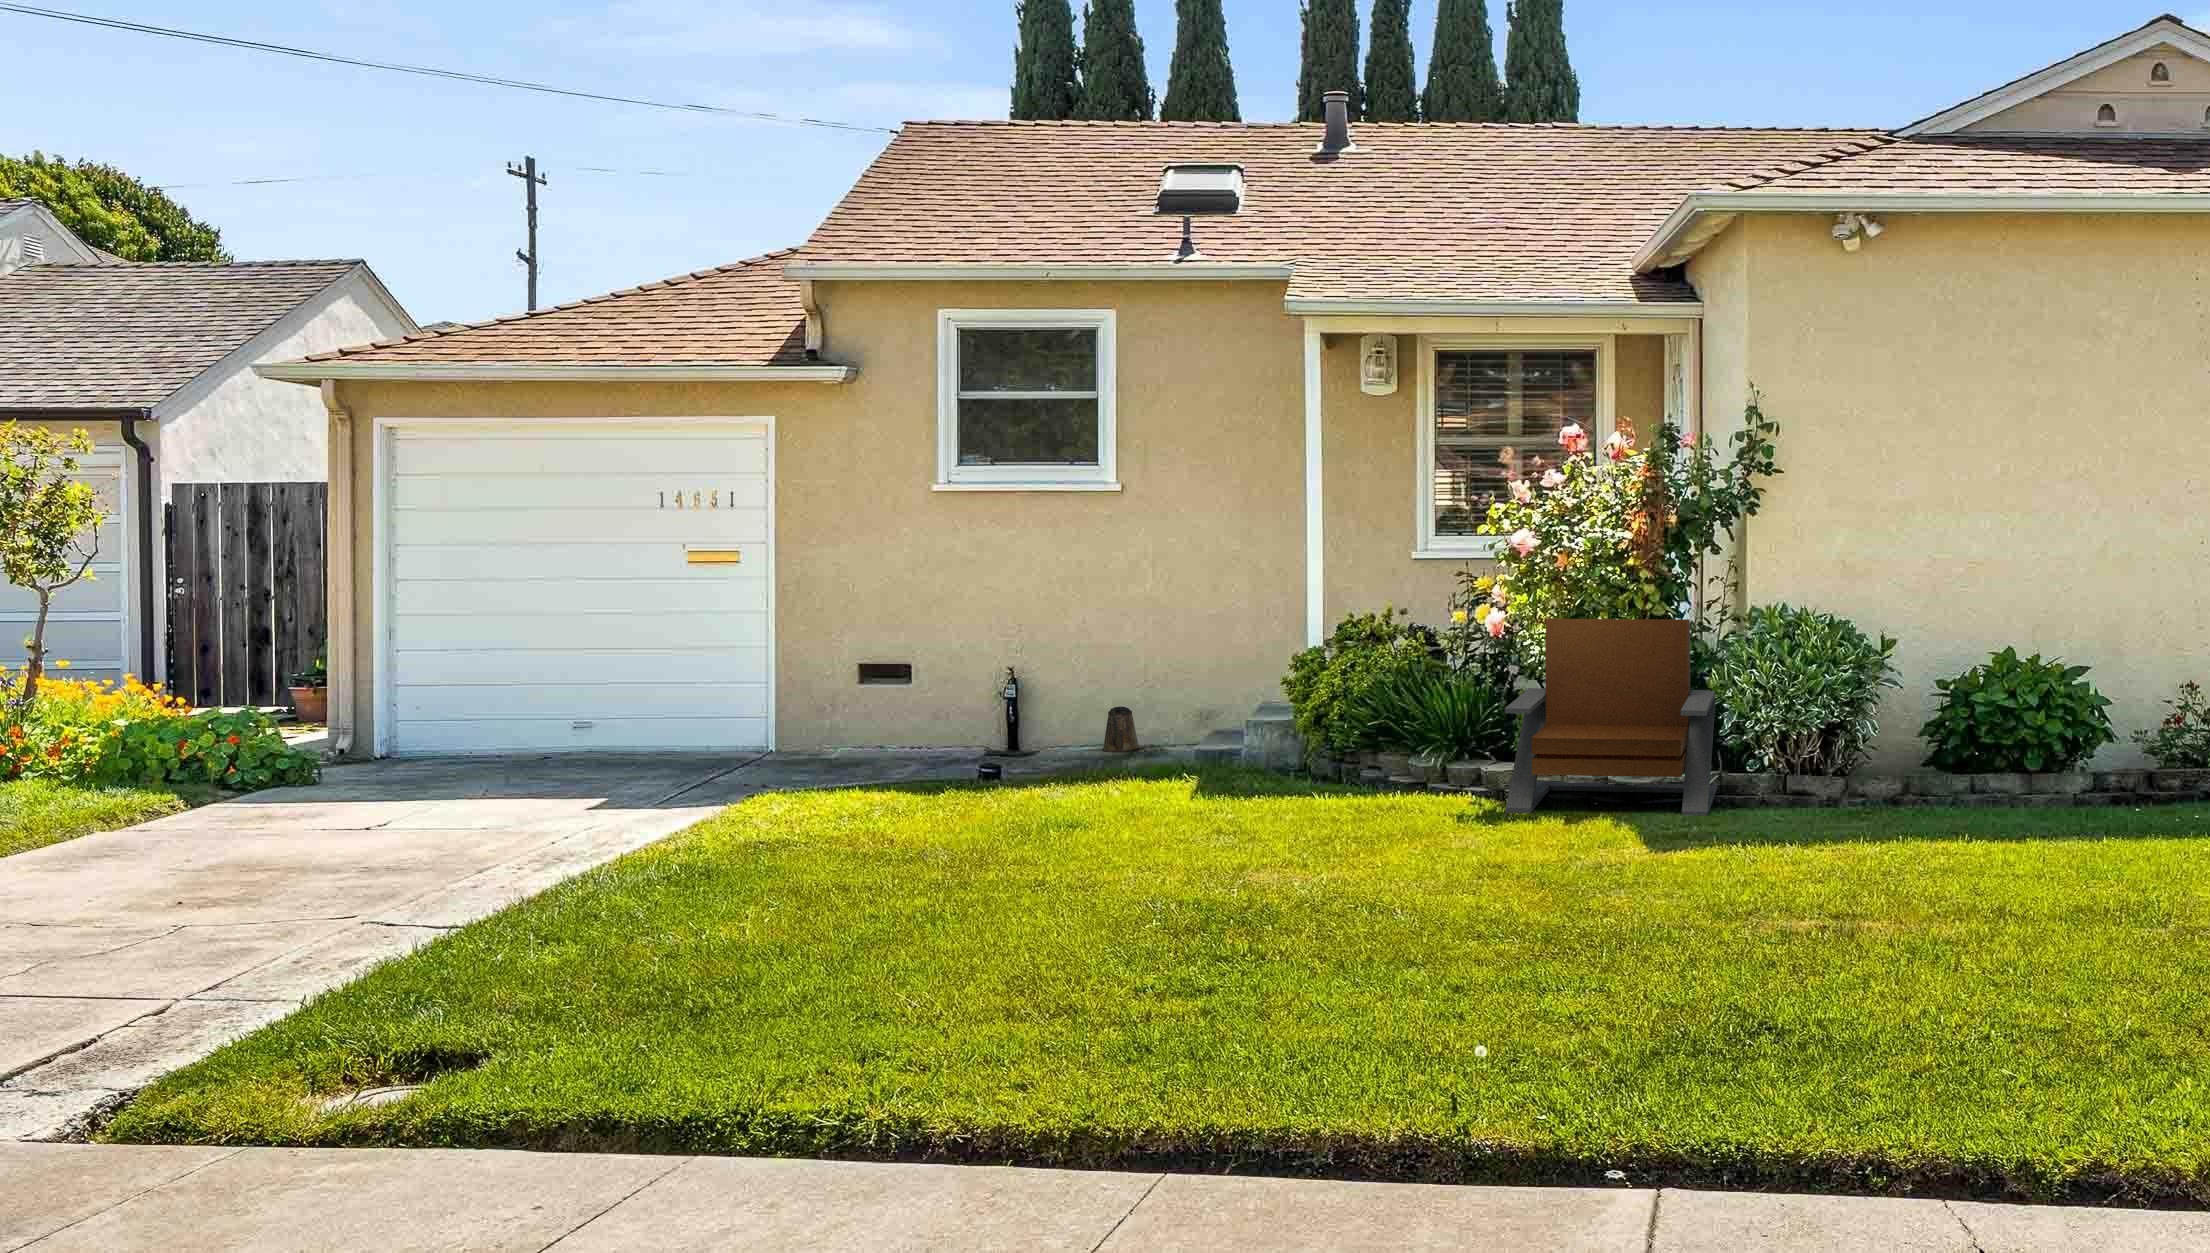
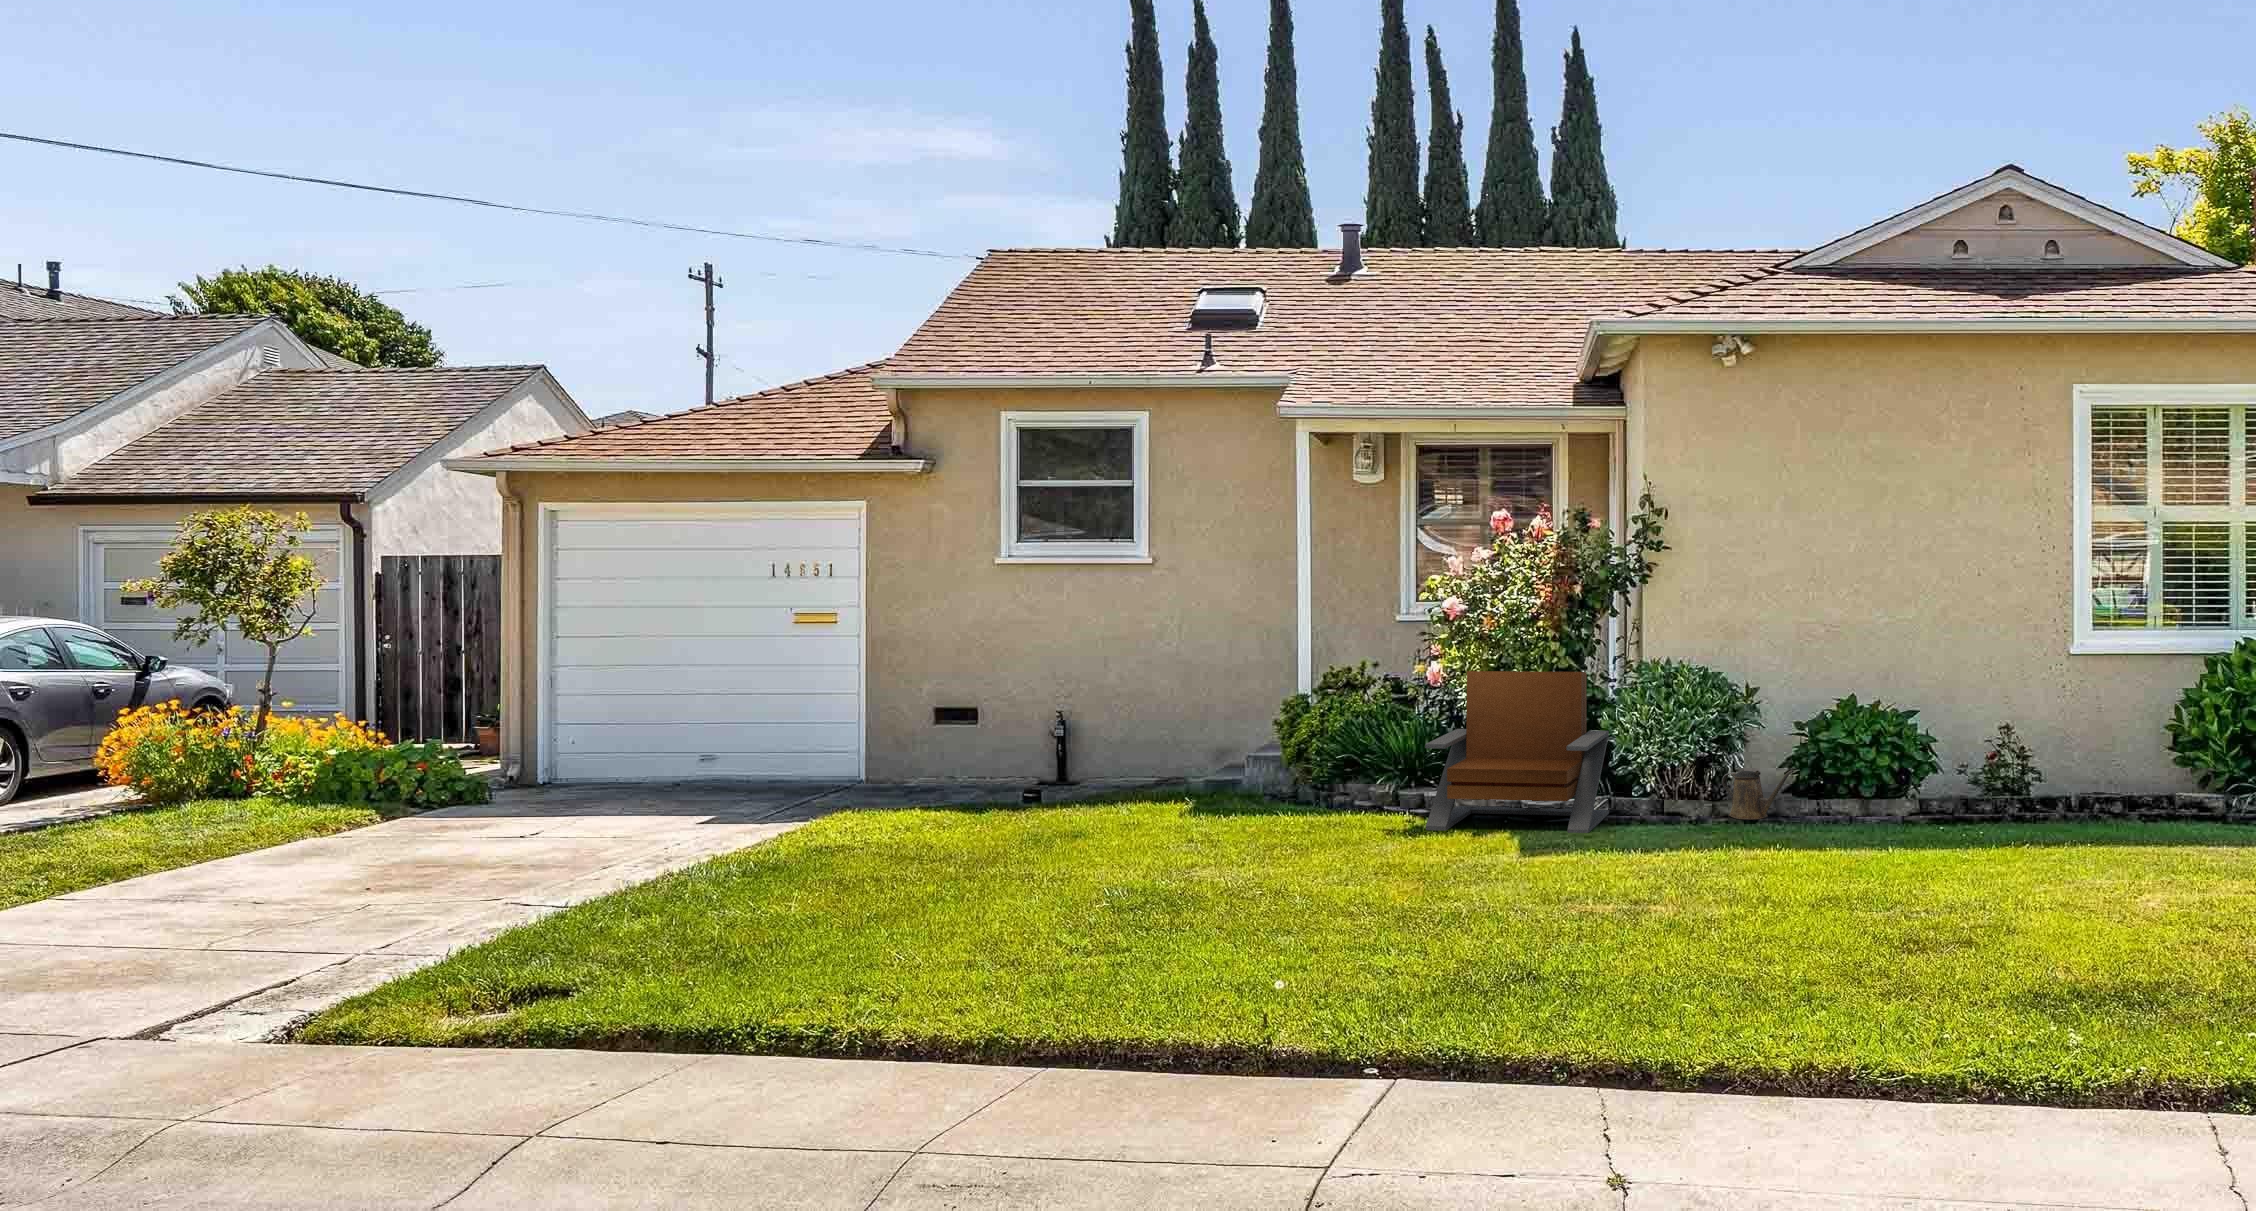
watering can: present [1102,707,1140,752] -> present [1722,770,1794,819]

